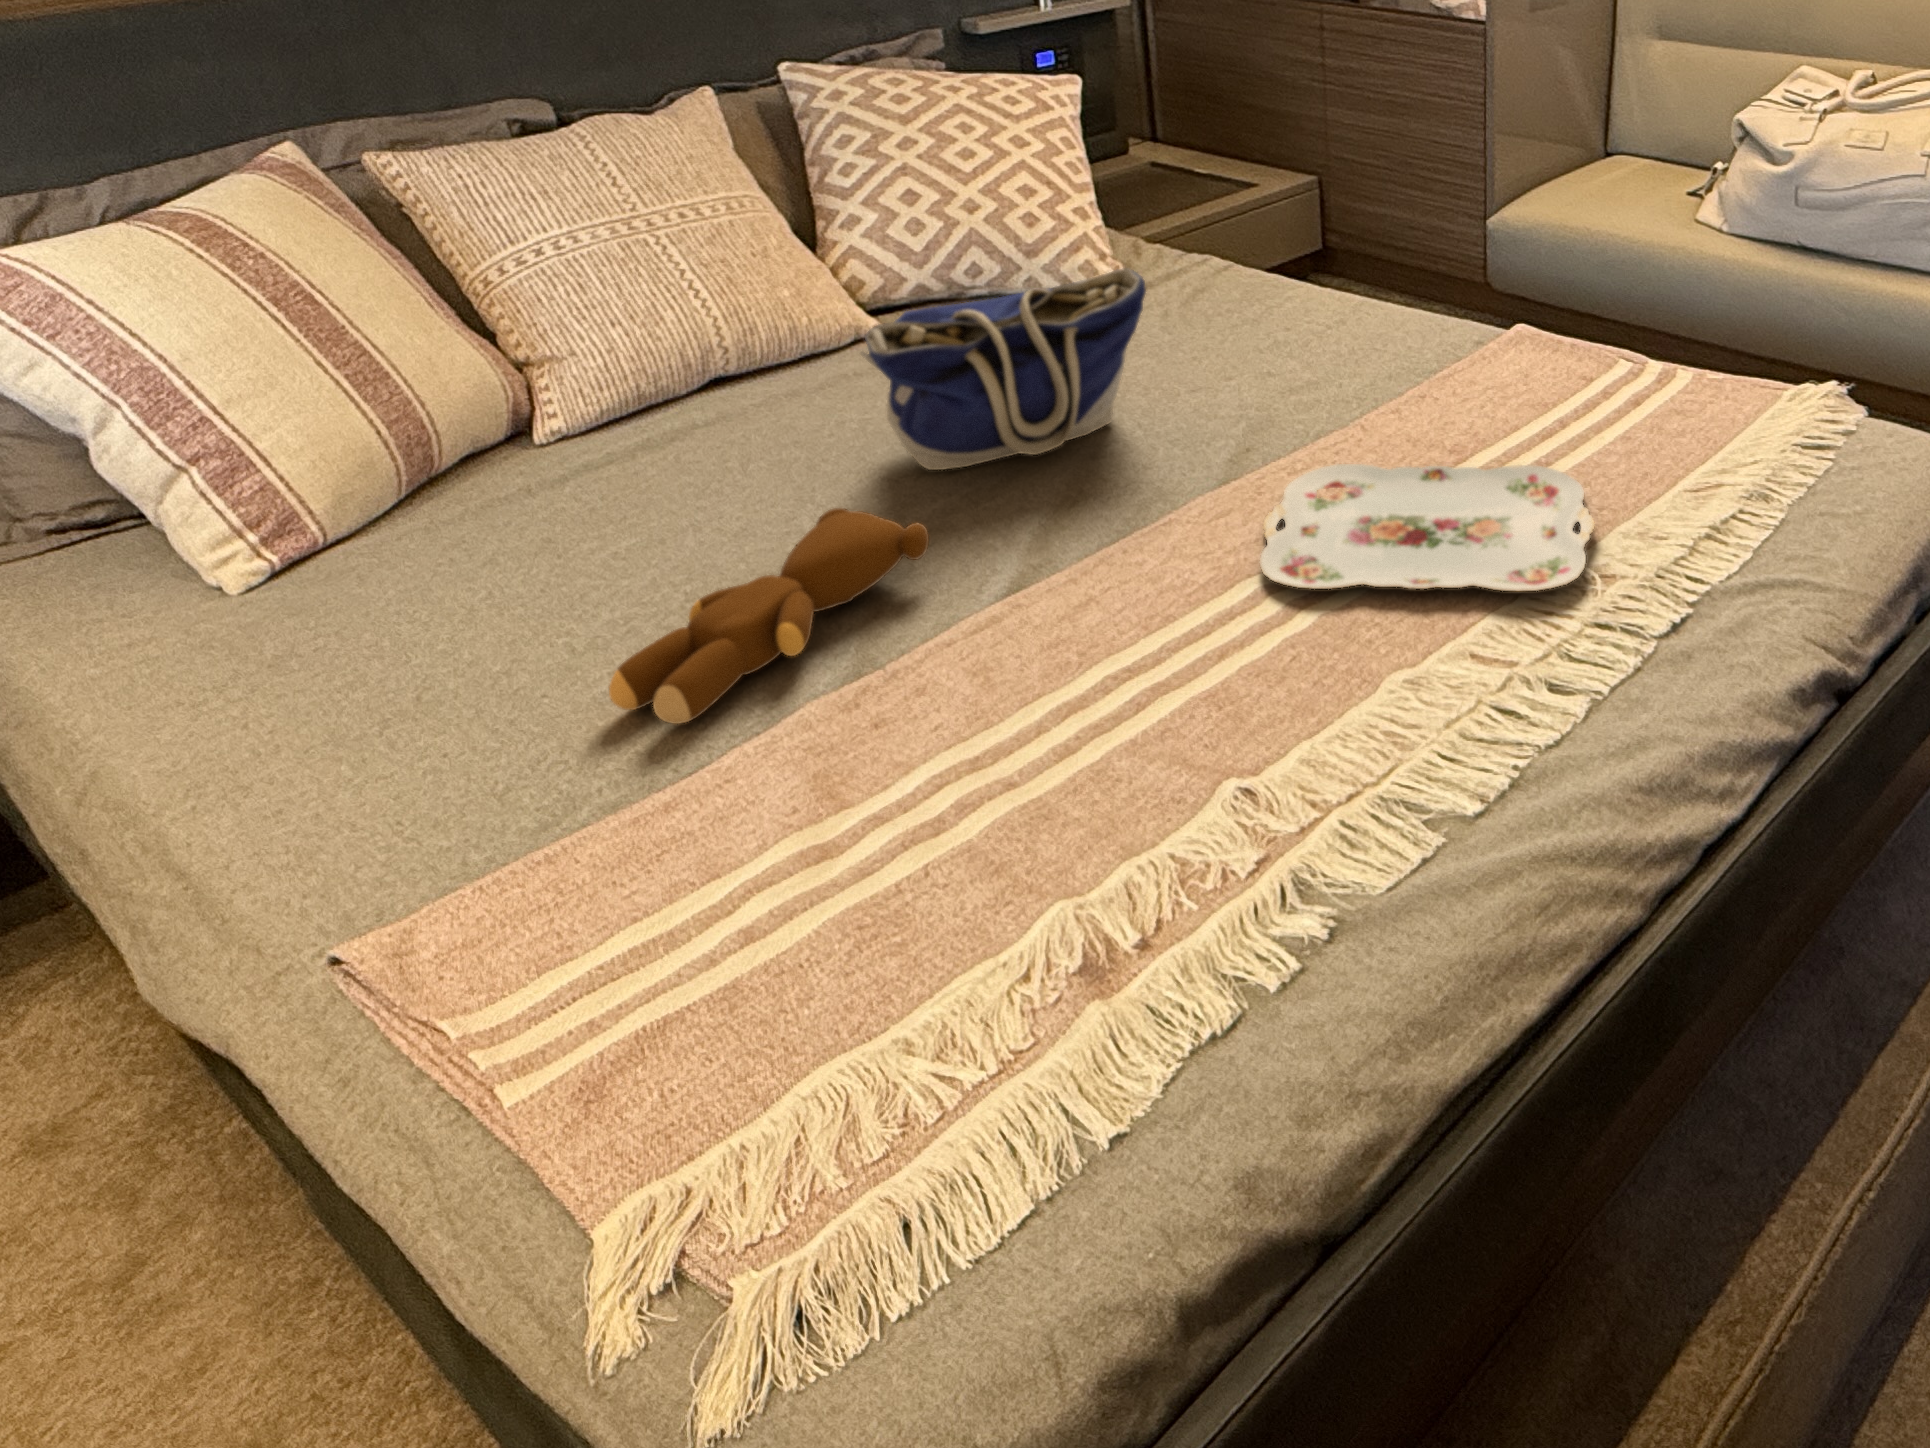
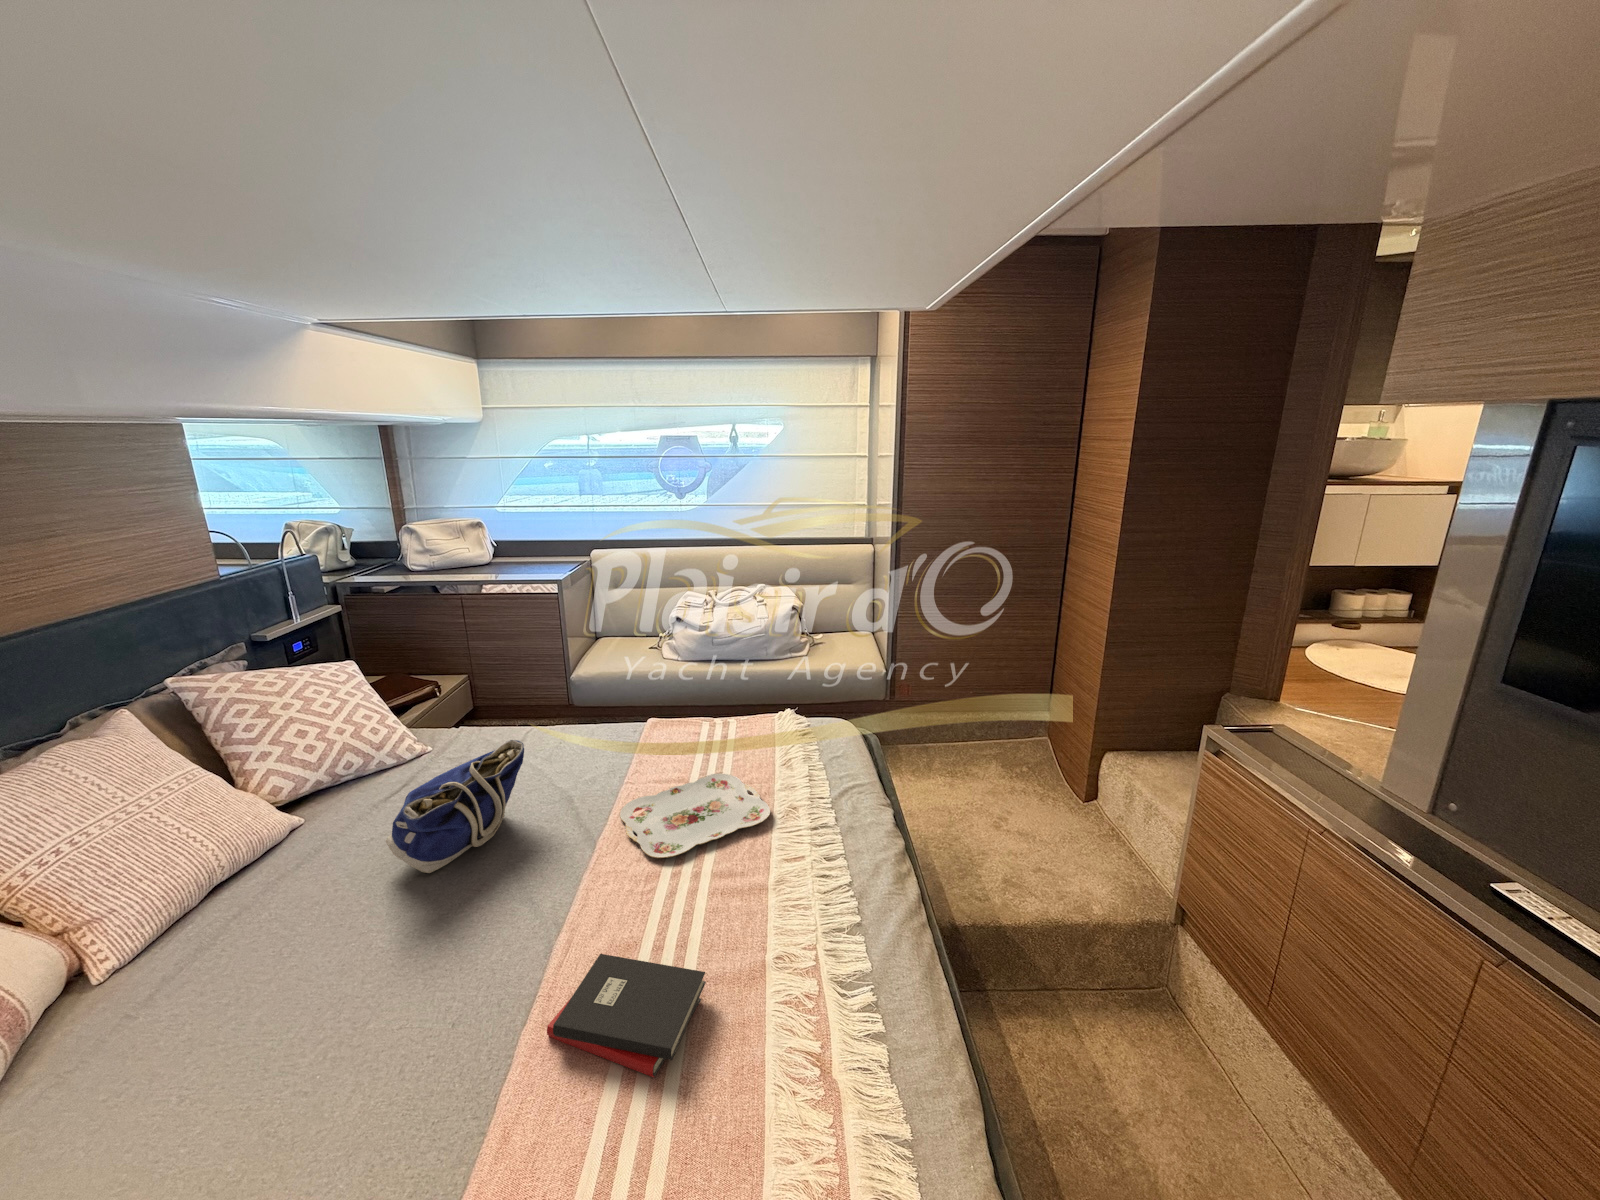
teddy bear: present [609,508,929,724] -> none [369,897,488,1070]
hardback book: none [827,687,1113,922] -> present [547,954,706,1077]

